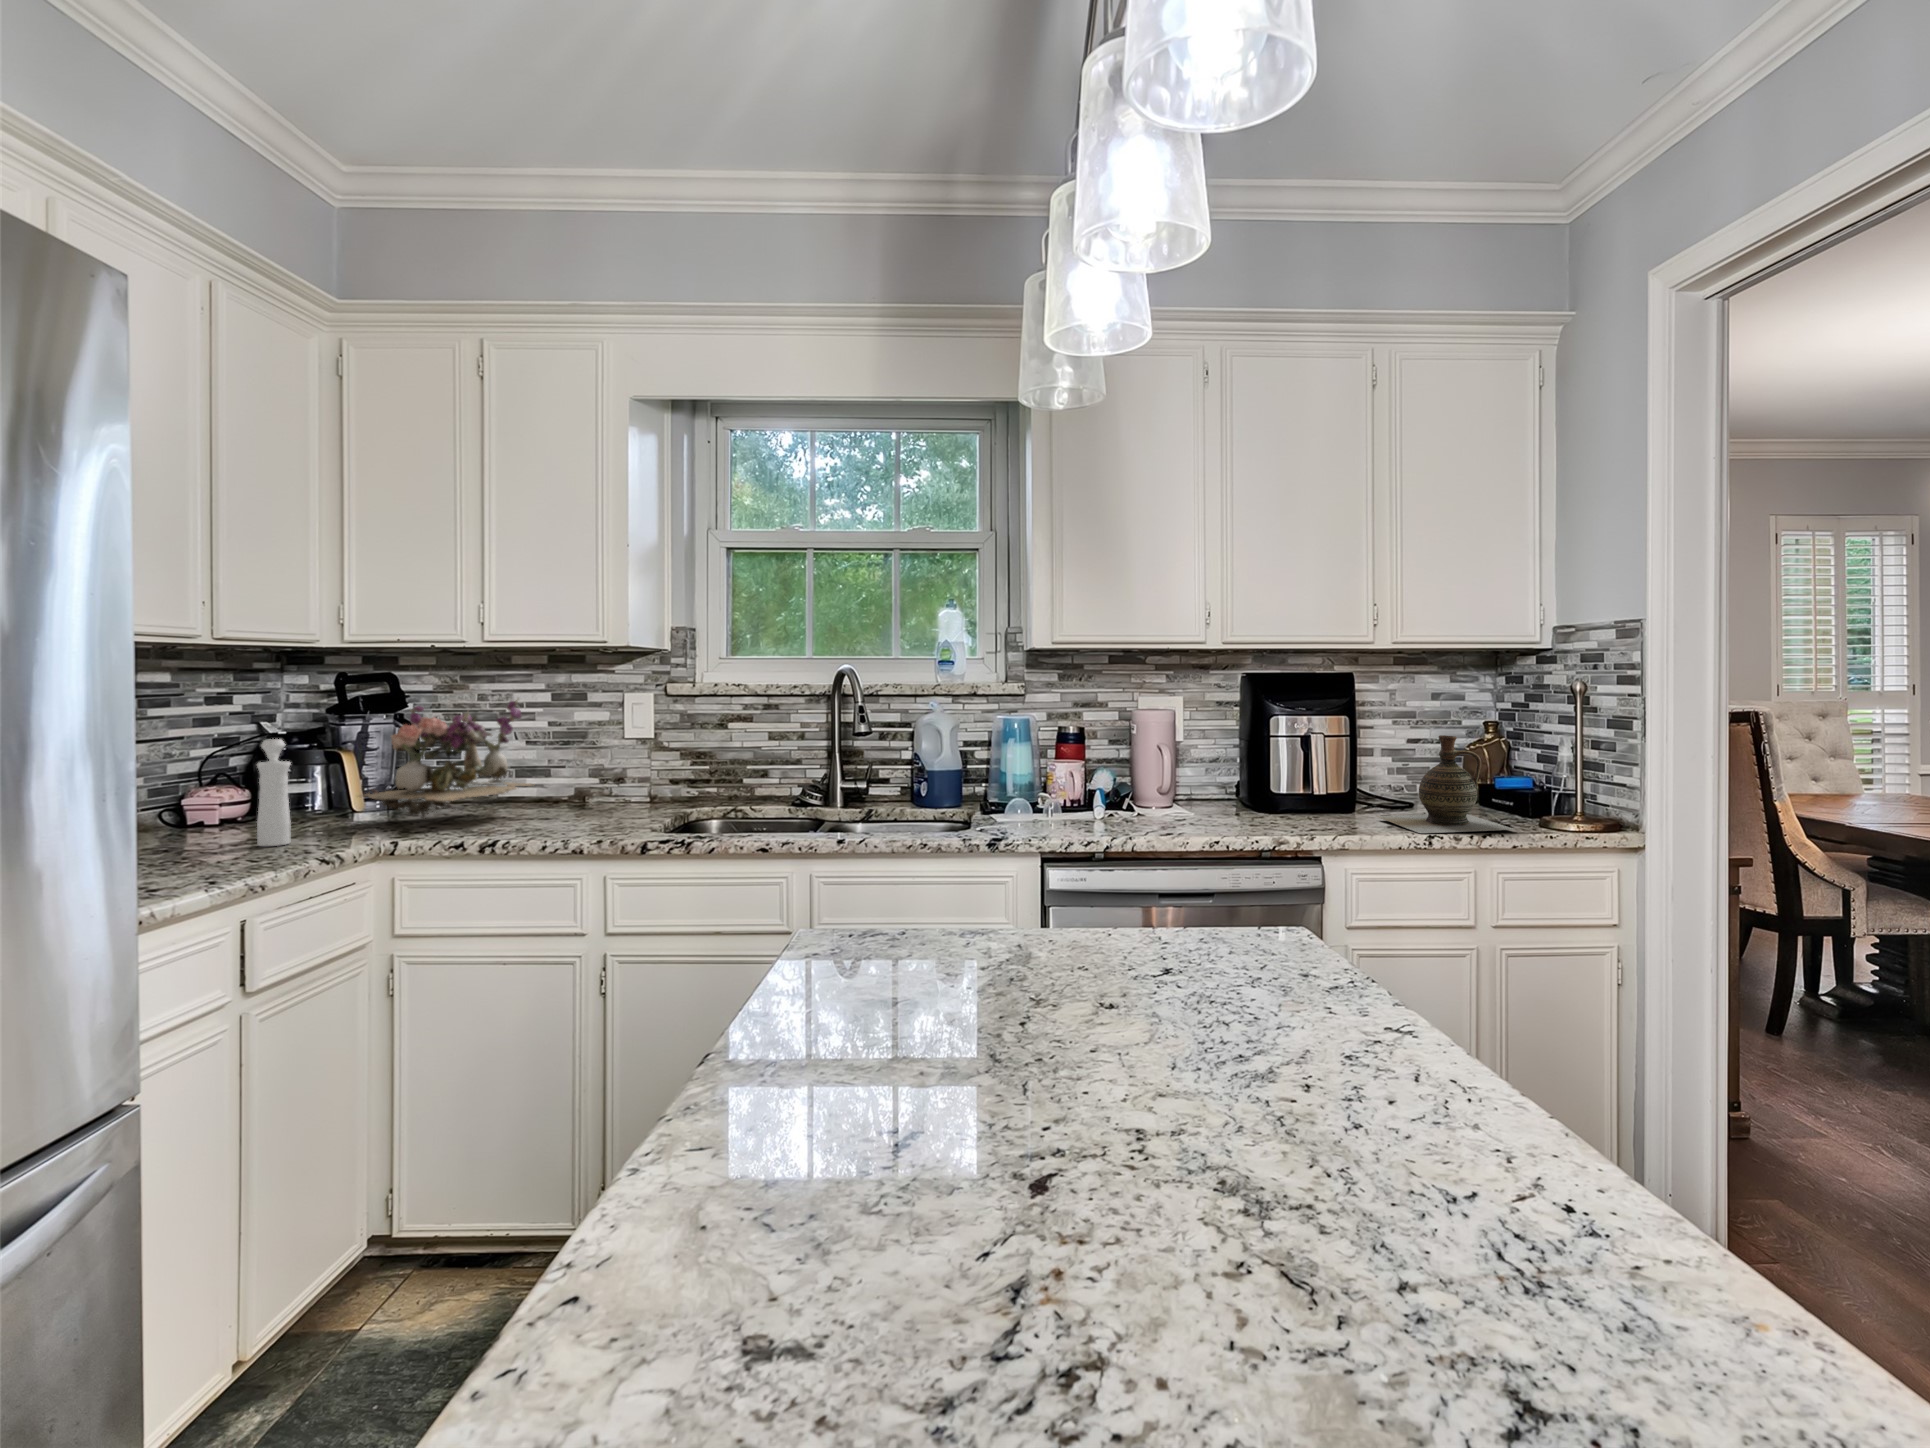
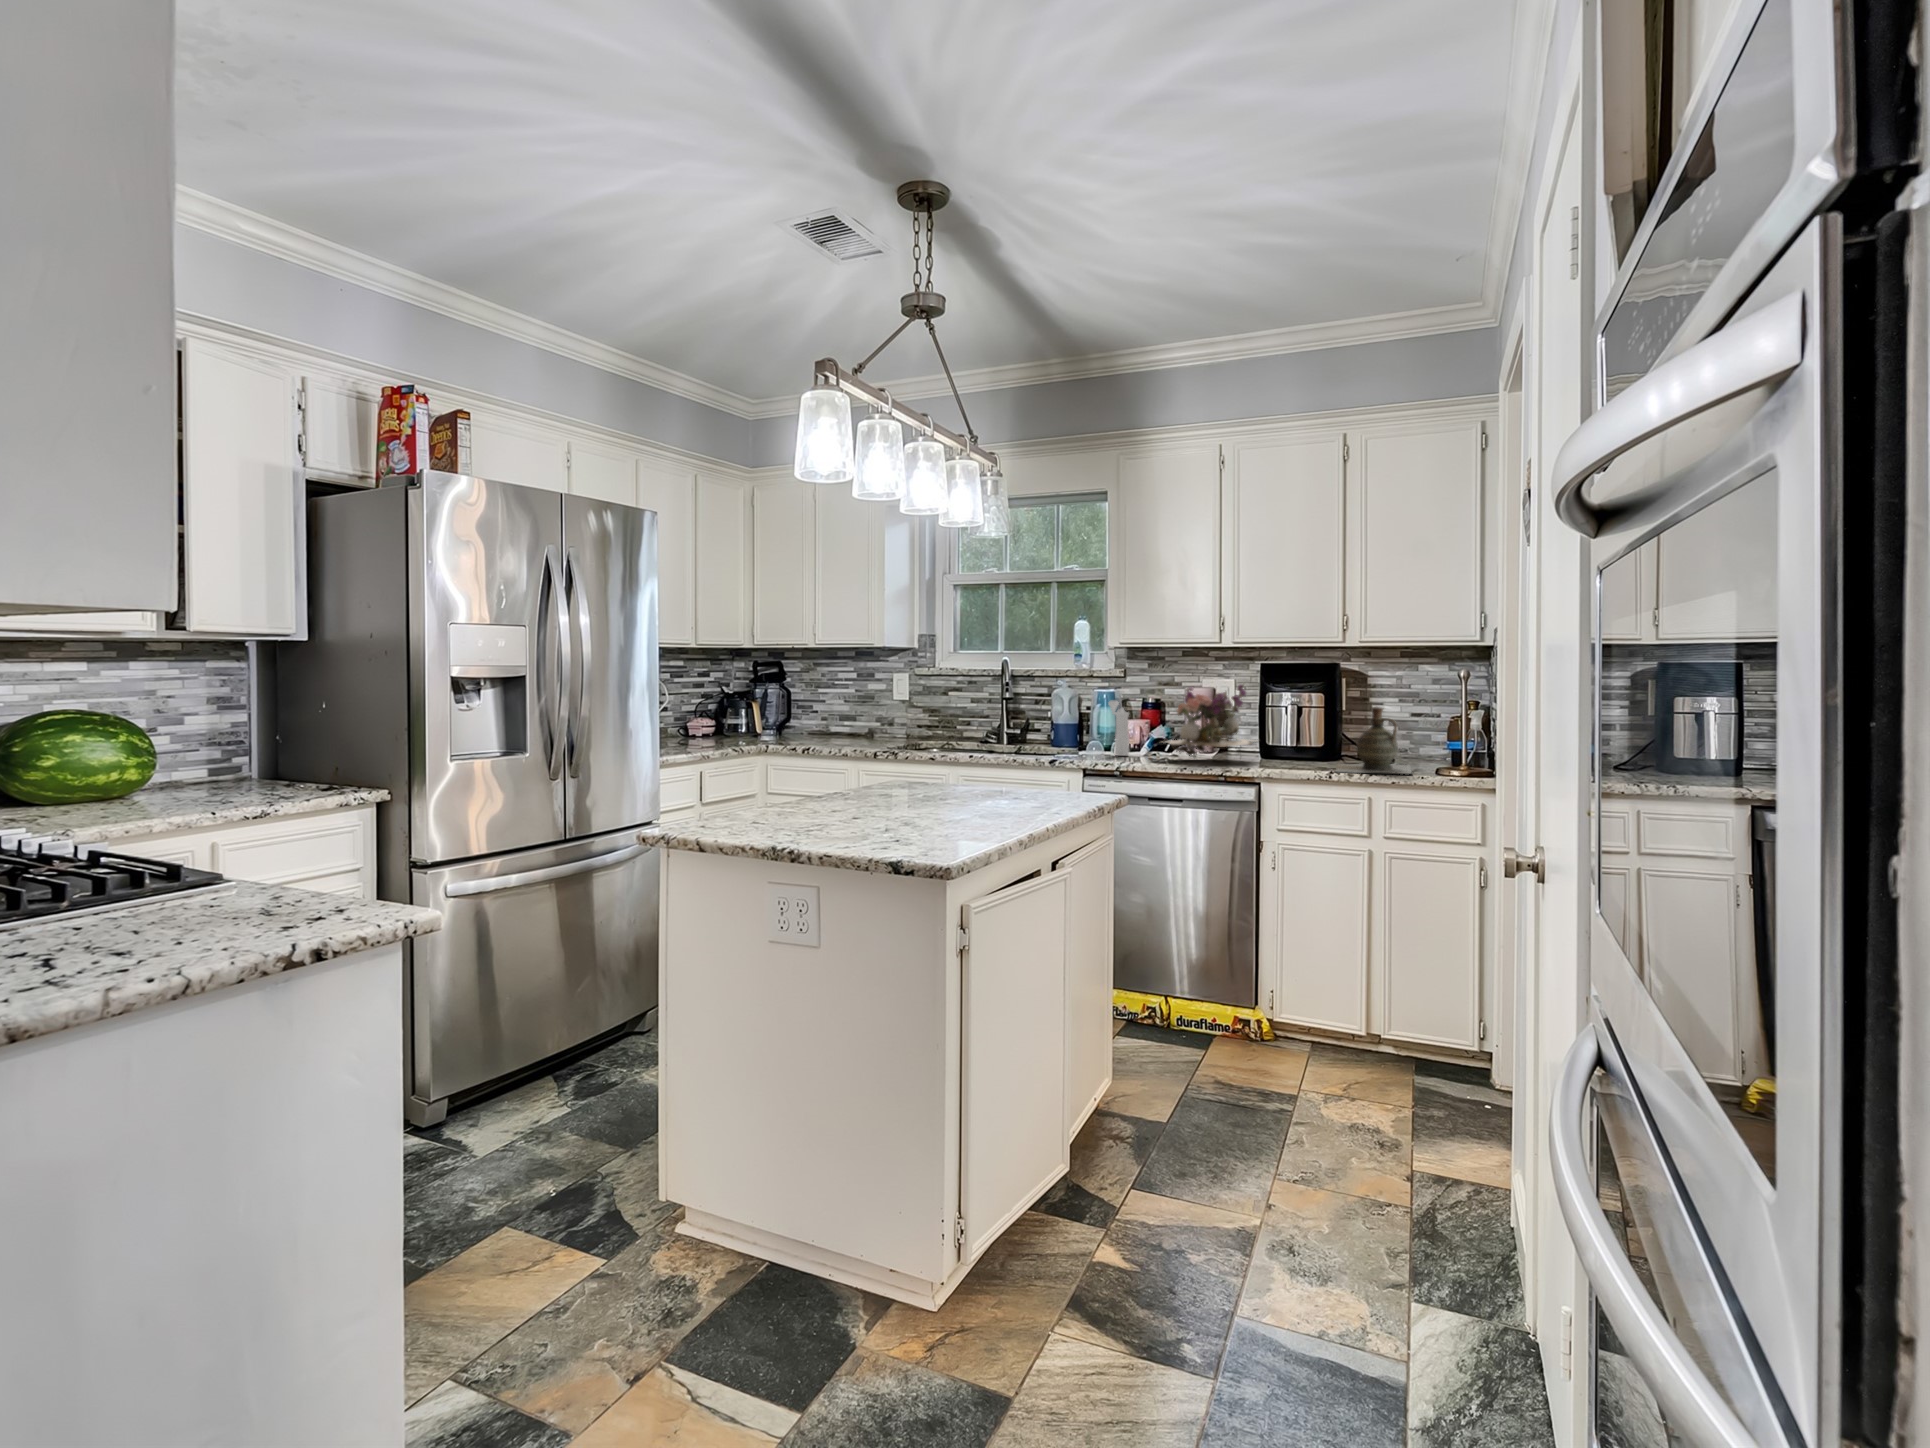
flower arrangement: present [364,698,535,819] -> present [1162,685,1252,757]
pepper mill: present [257,739,291,846] -> present [1109,701,1129,756]

